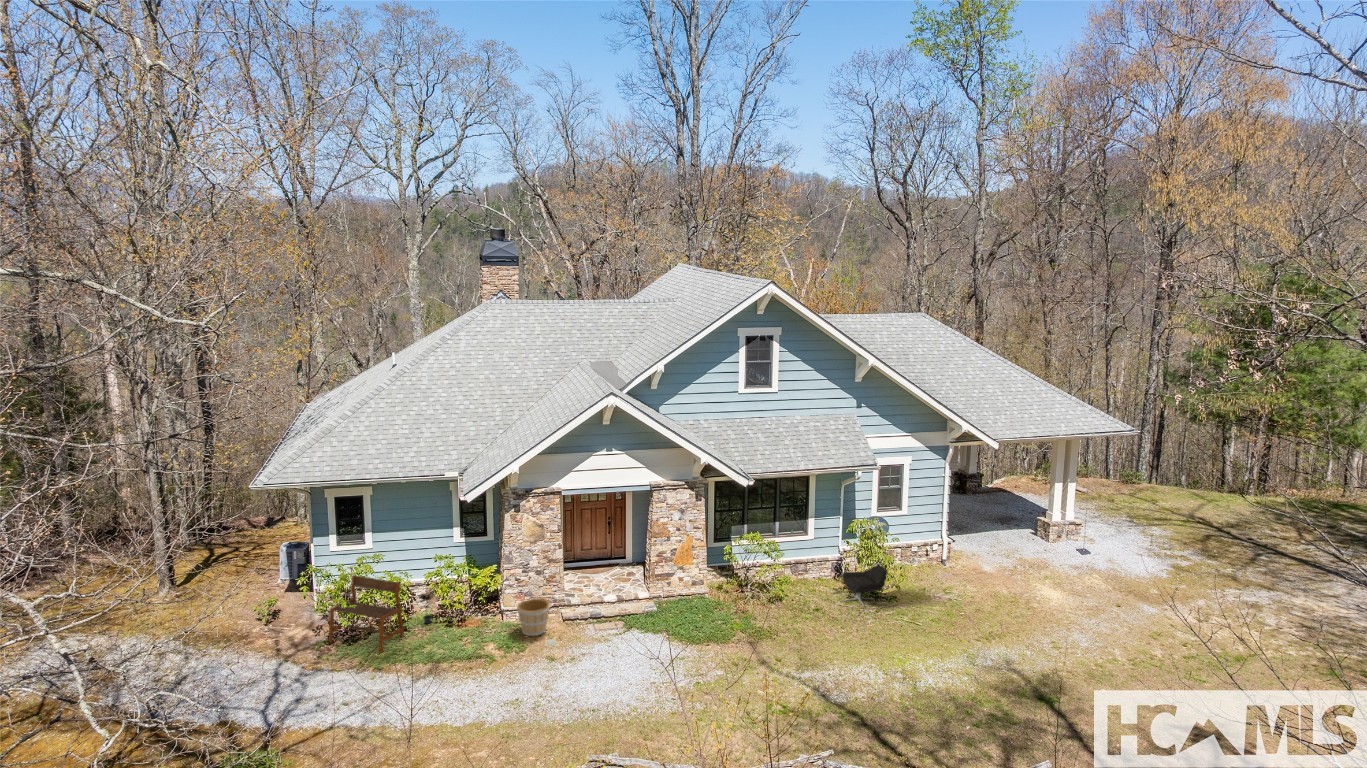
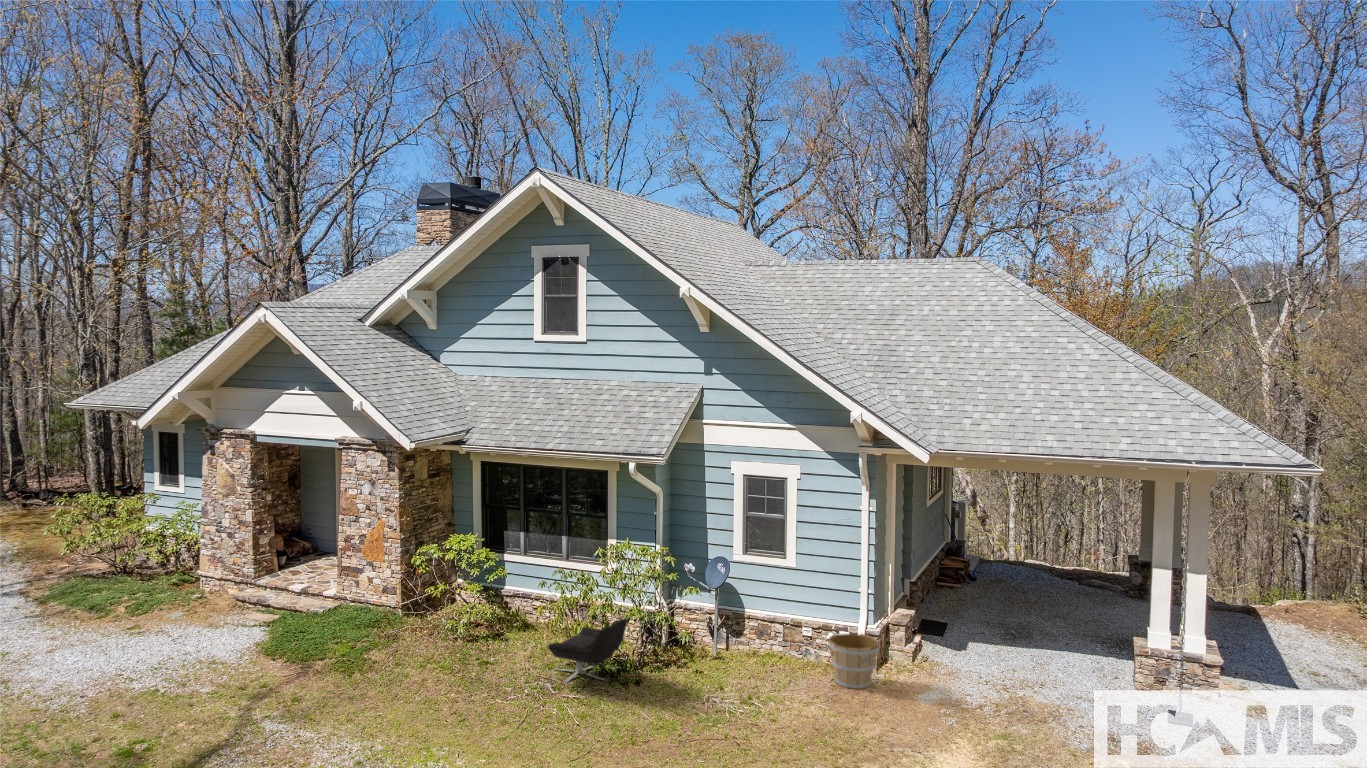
bench: present [329,575,404,652] -> none [70,506,121,584]
potted plant: present [419,591,433,624] -> none [146,536,178,576]
wooden bucket: present [517,599,550,636] -> present [829,634,879,689]

